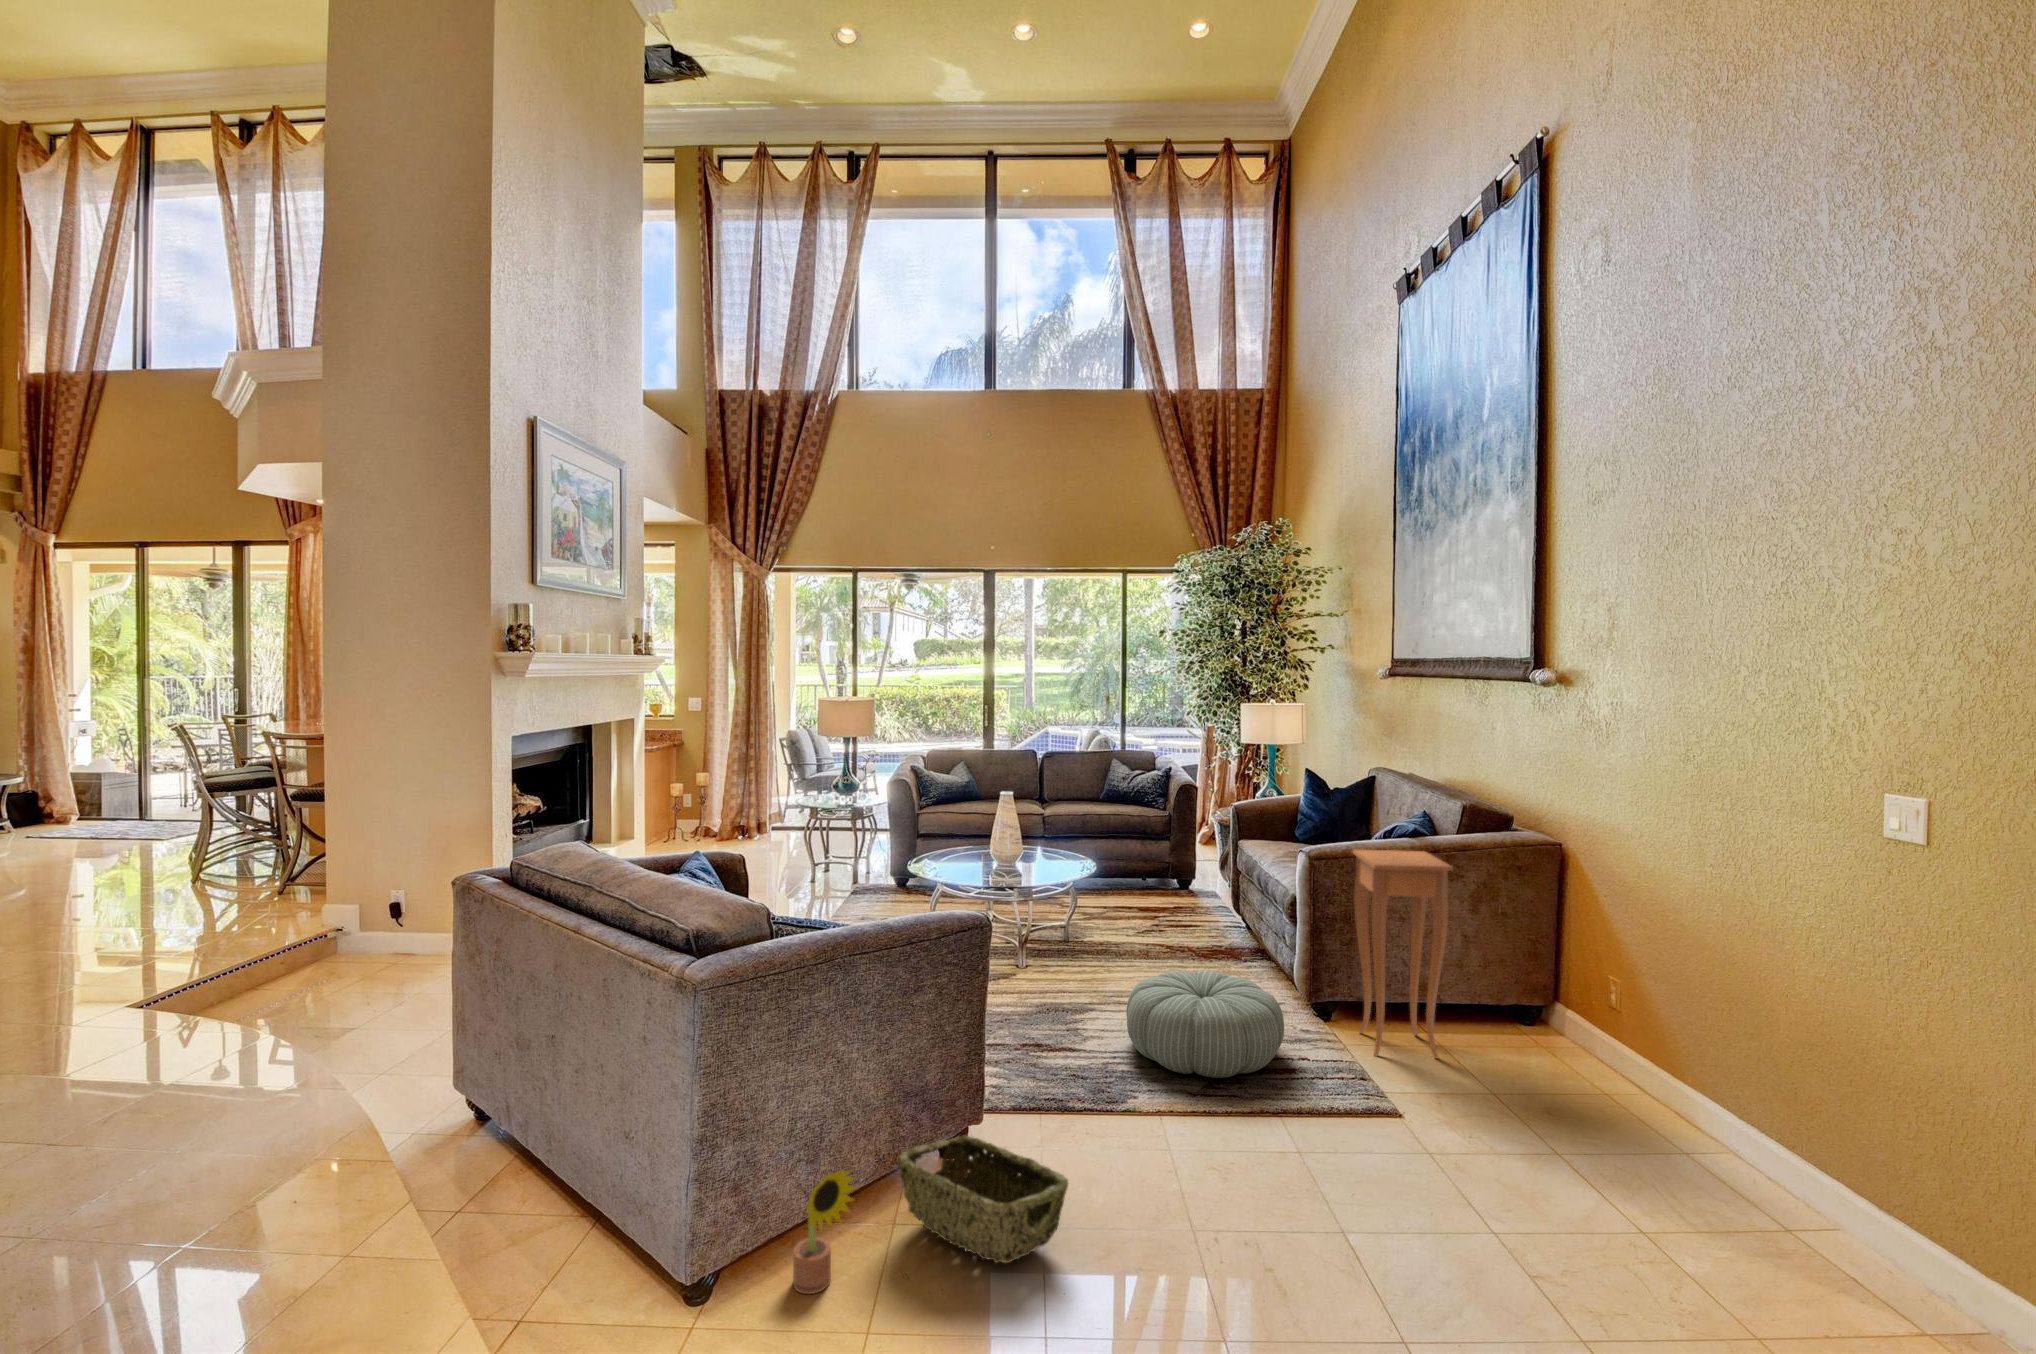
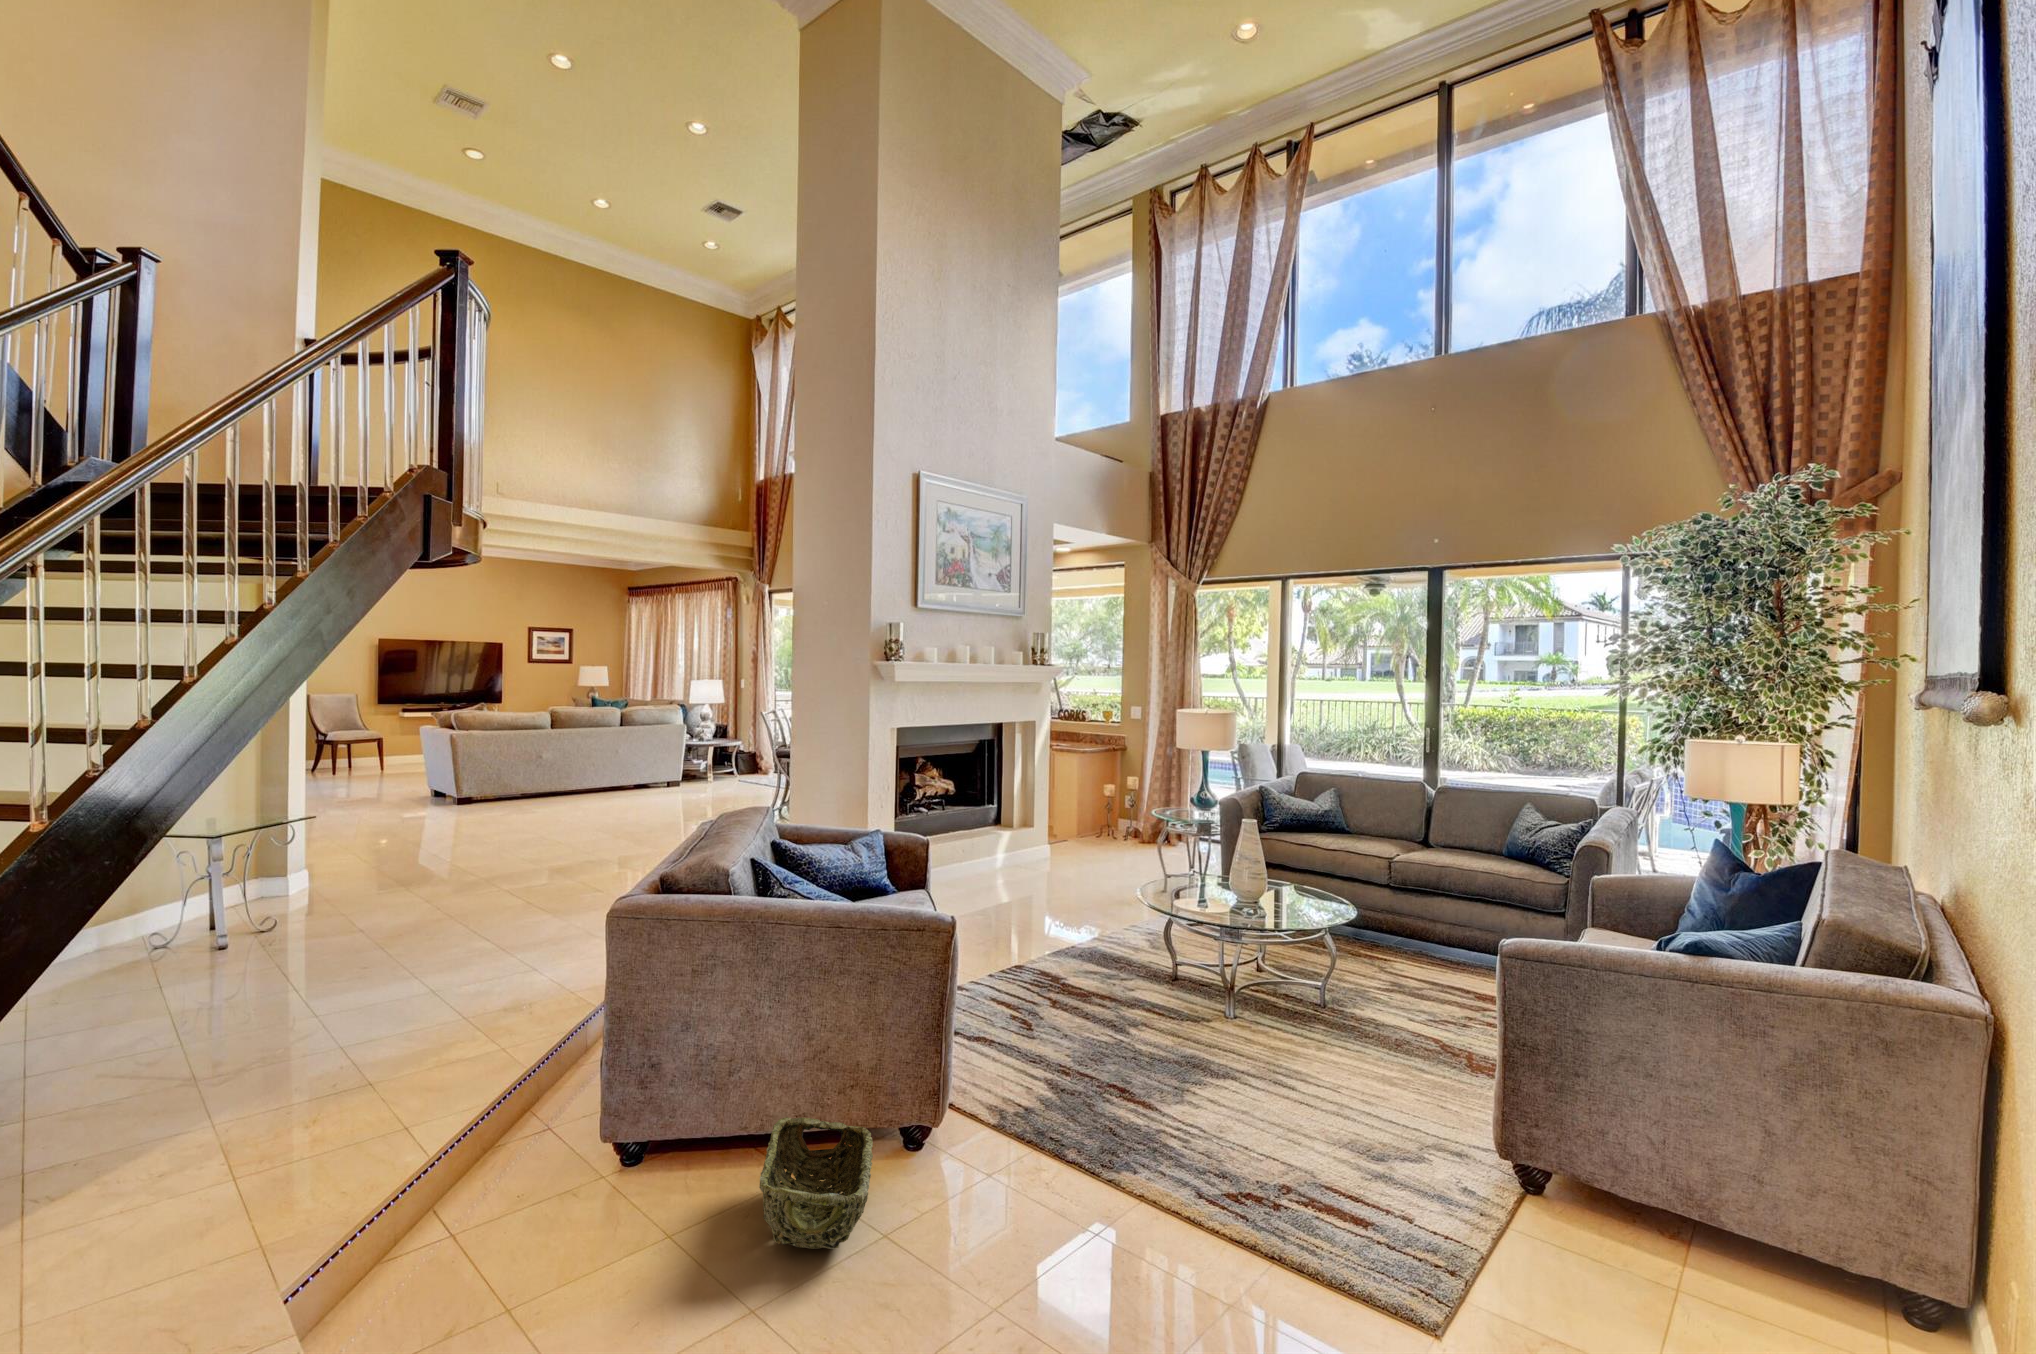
side table: present [1353,850,1453,1058] -> none [1511,956,1666,1303]
pouf: present [1127,970,1284,1078] -> none [1185,1054,1383,1203]
decorative plant: present [793,1171,857,1294] -> none [645,1101,699,1199]

